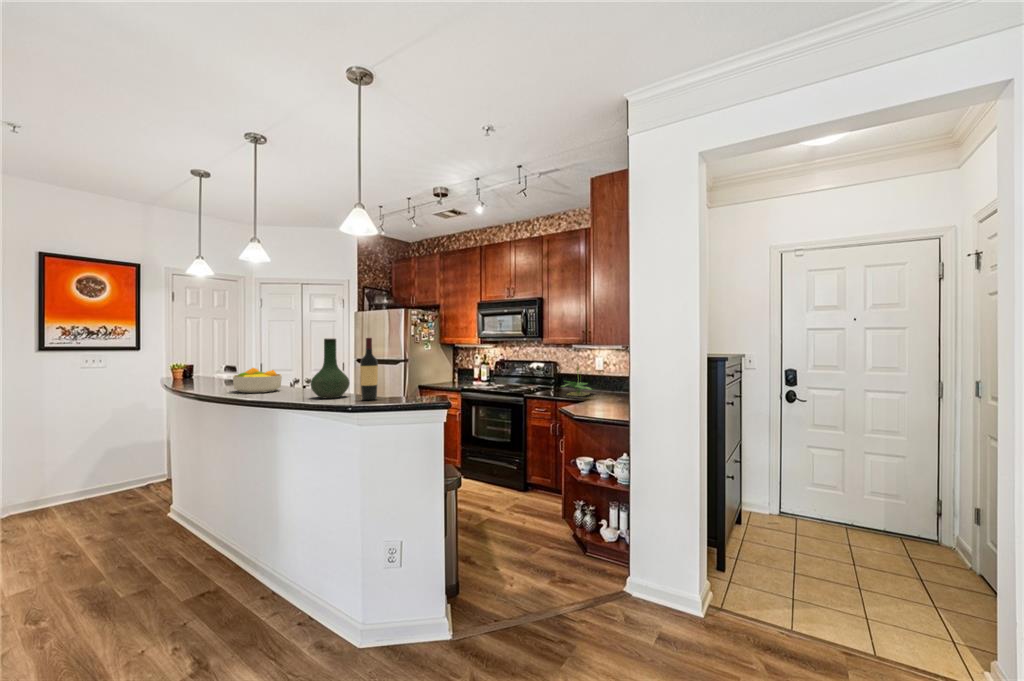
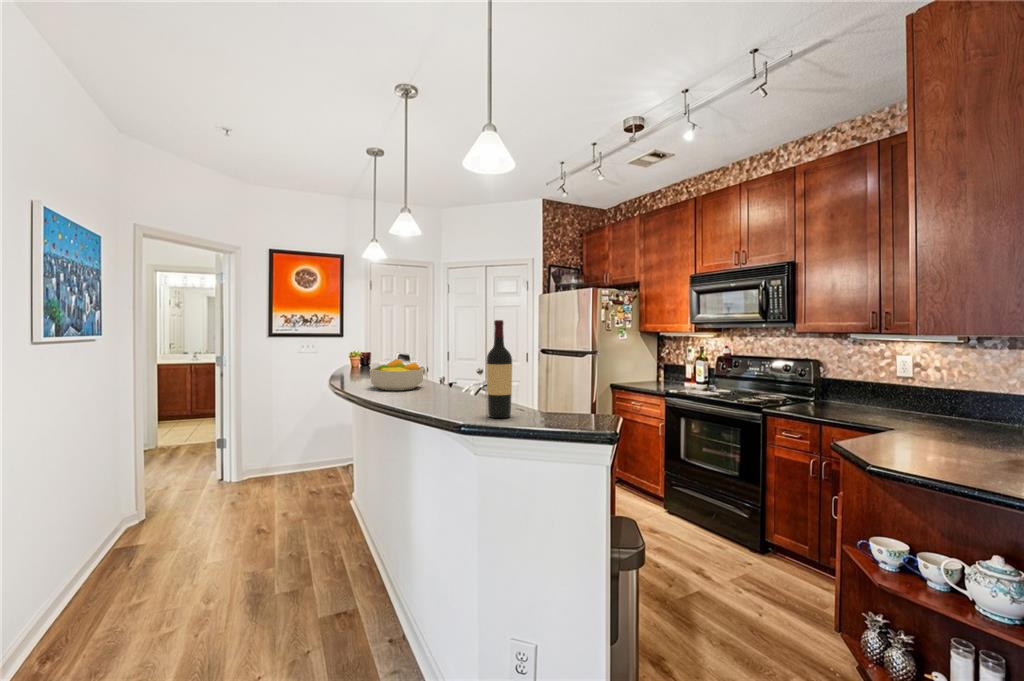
vase: present [311,339,350,398] -> none [430,322,482,408]
potted plant: present [564,369,594,396] -> none [830,361,901,421]

